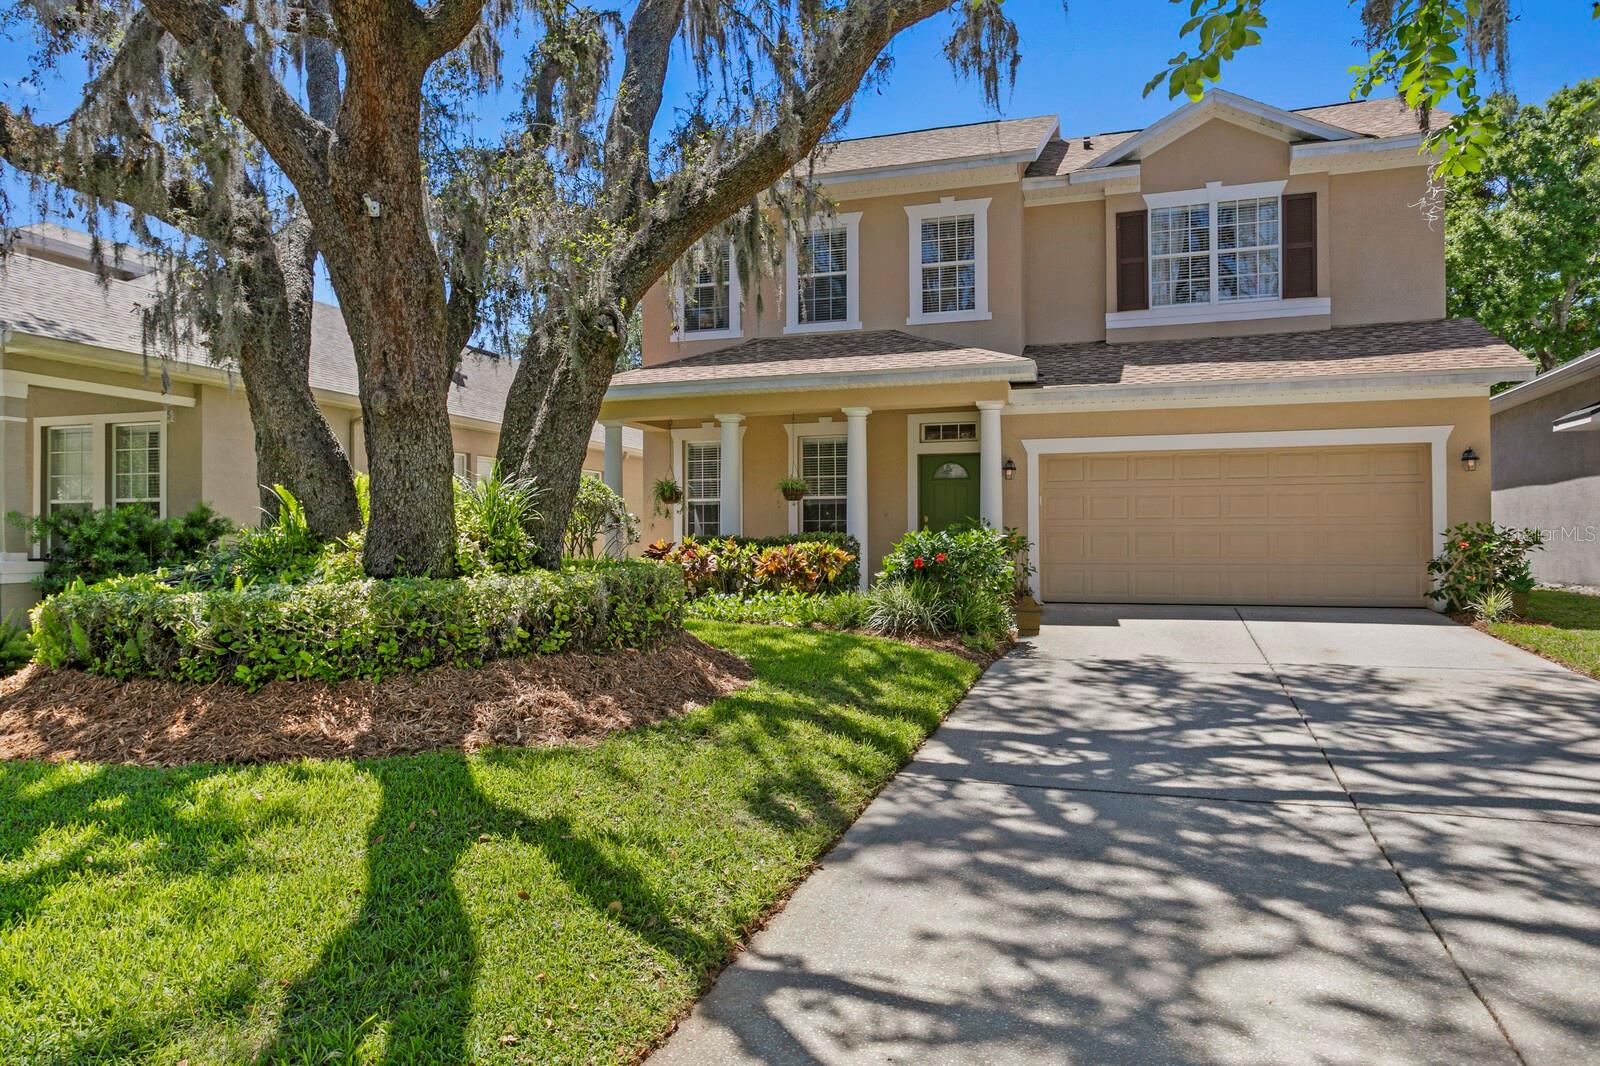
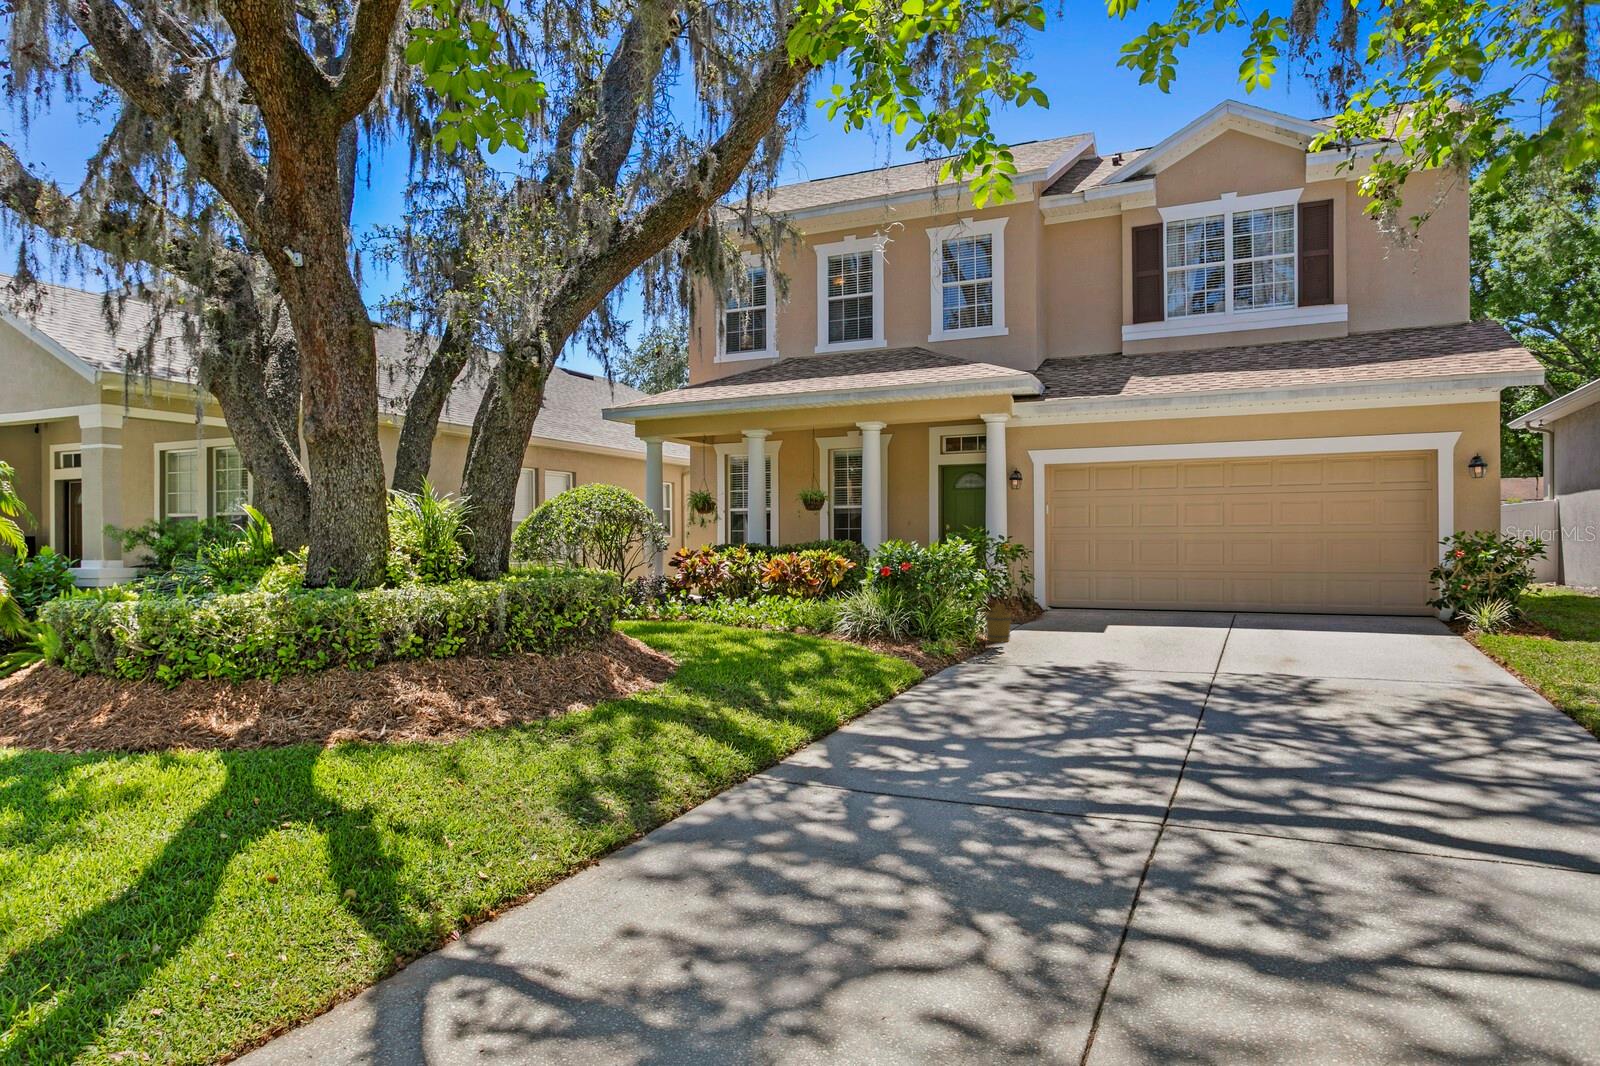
potted plant: present [1510,562,1541,614] -> none [1516,575,1569,630]

